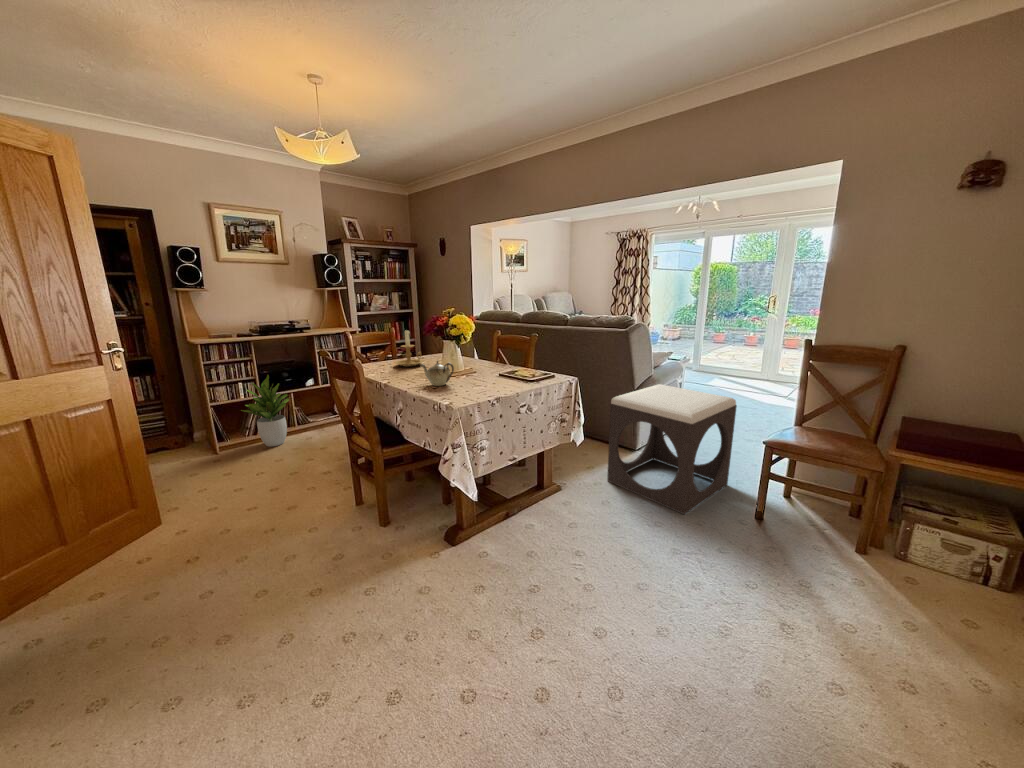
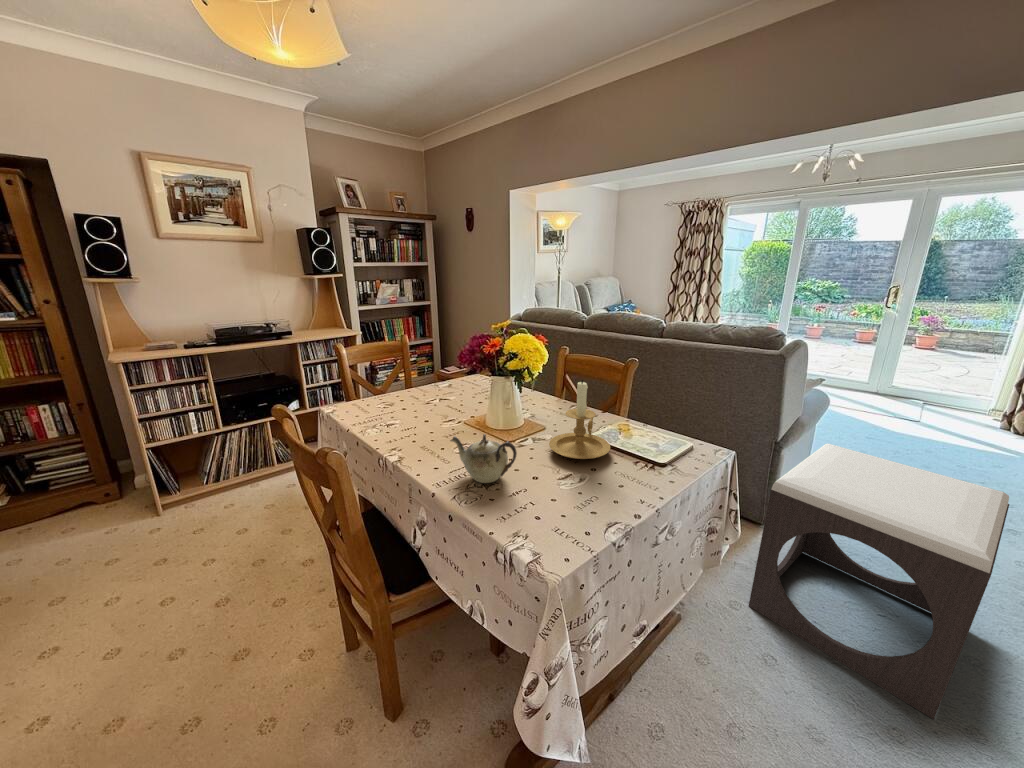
candle holder: present [394,330,423,367] -> present [549,380,610,459]
potted plant: present [241,375,289,447] -> none [188,401,264,501]

